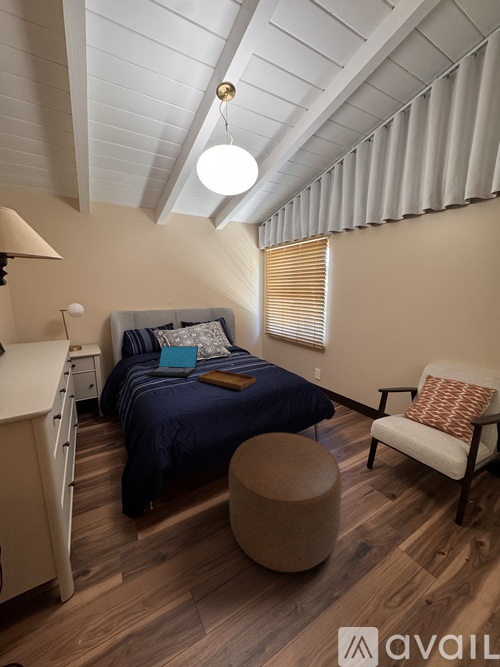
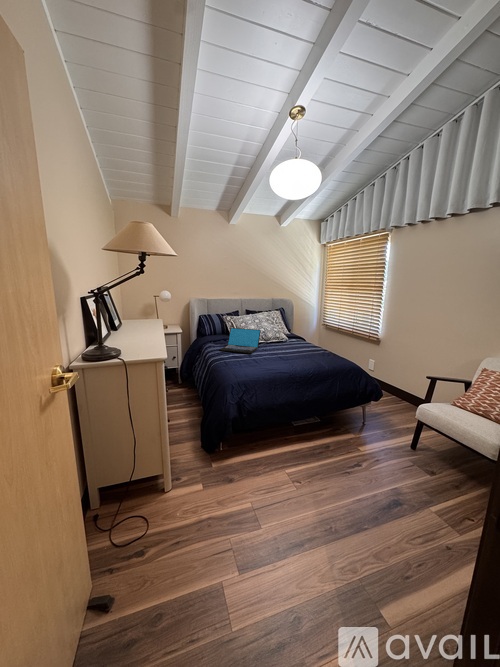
tray: present [199,364,256,390] -> none [261,345,309,367]
ottoman: present [229,433,342,572] -> none [282,403,379,507]

